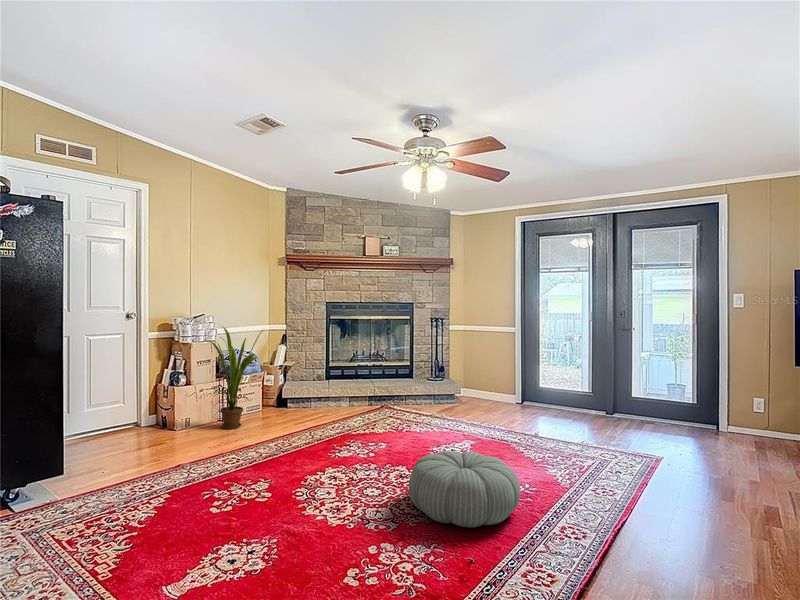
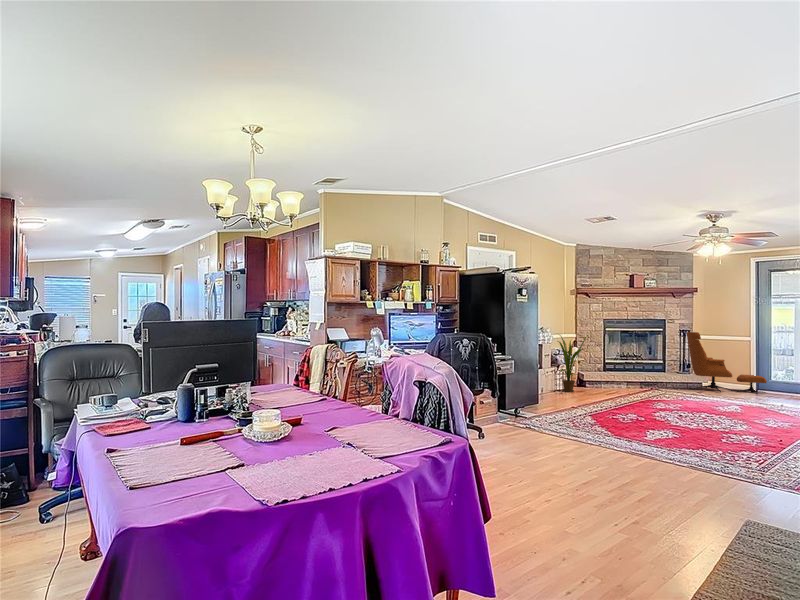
lounge chair: none [434,320,535,410] -> present [687,332,767,394]
pouf: present [408,451,520,527] -> none [706,394,767,422]

